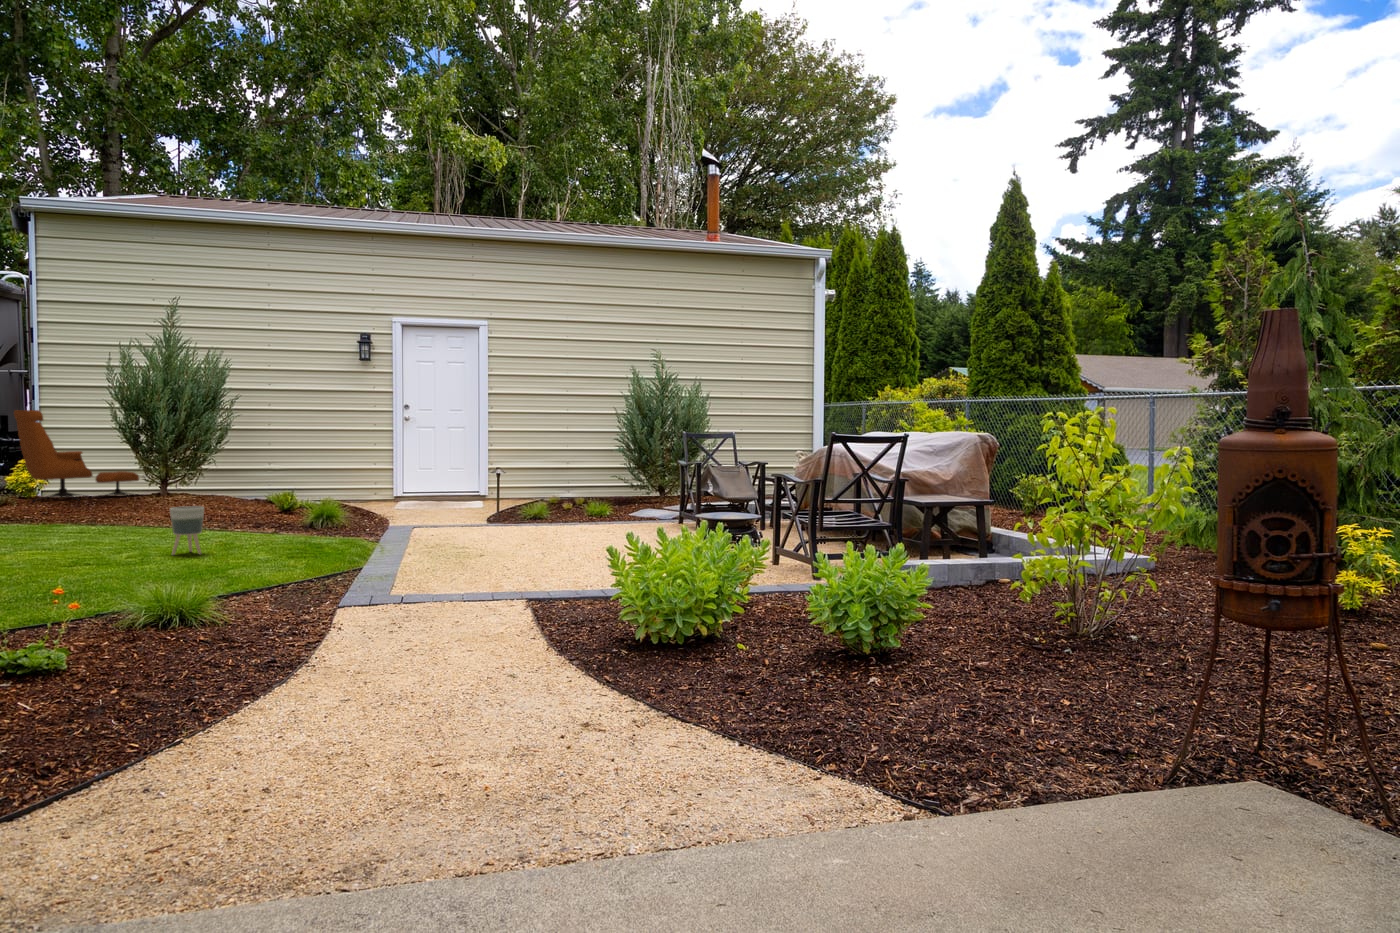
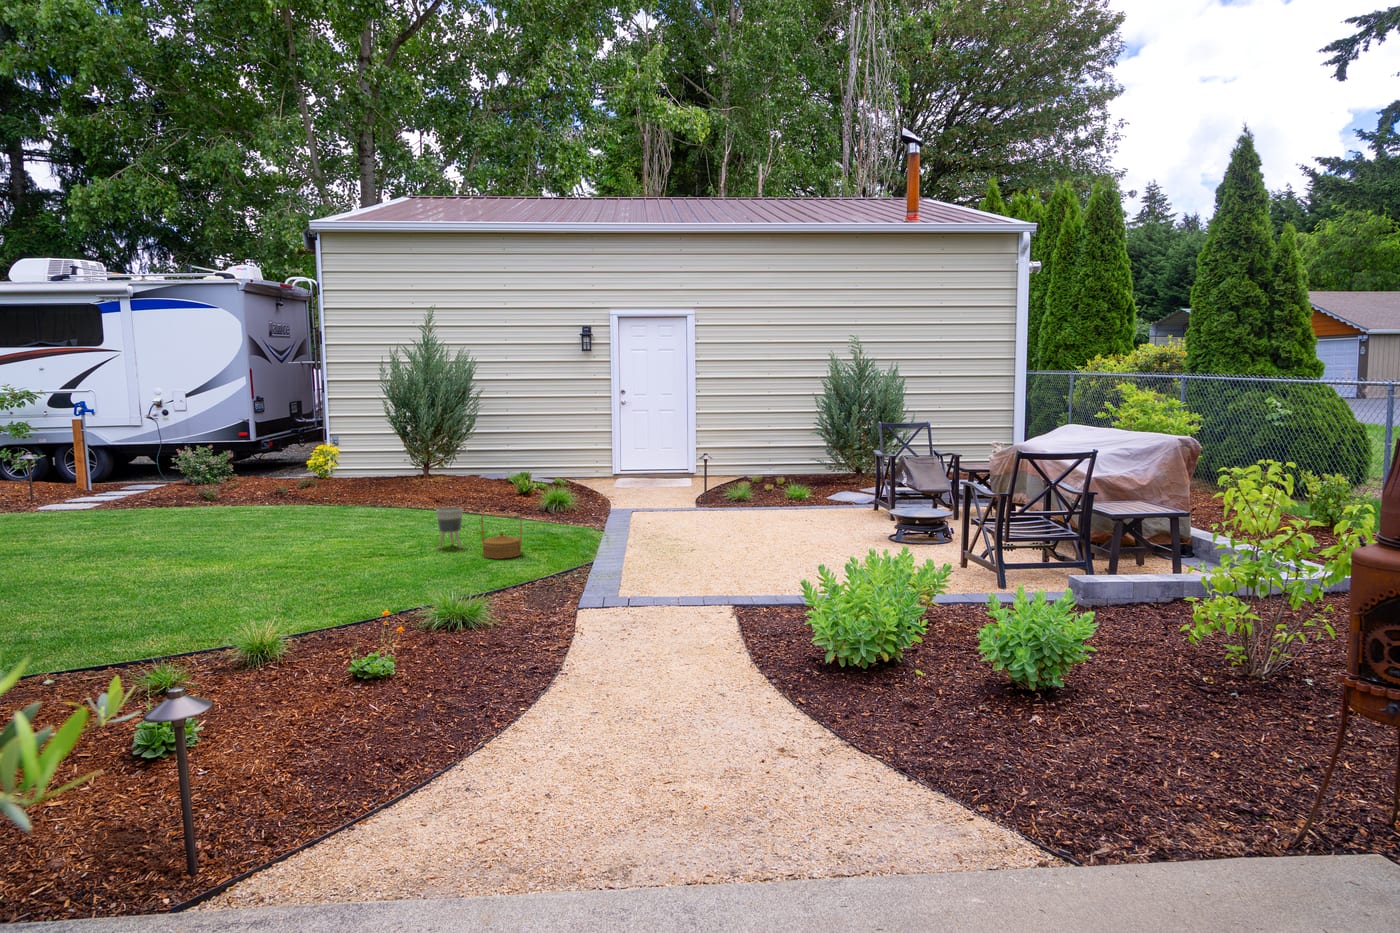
lounge chair: present [14,410,139,502] -> none [303,406,399,484]
basket: none [226,510,278,563] -> present [481,513,522,559]

